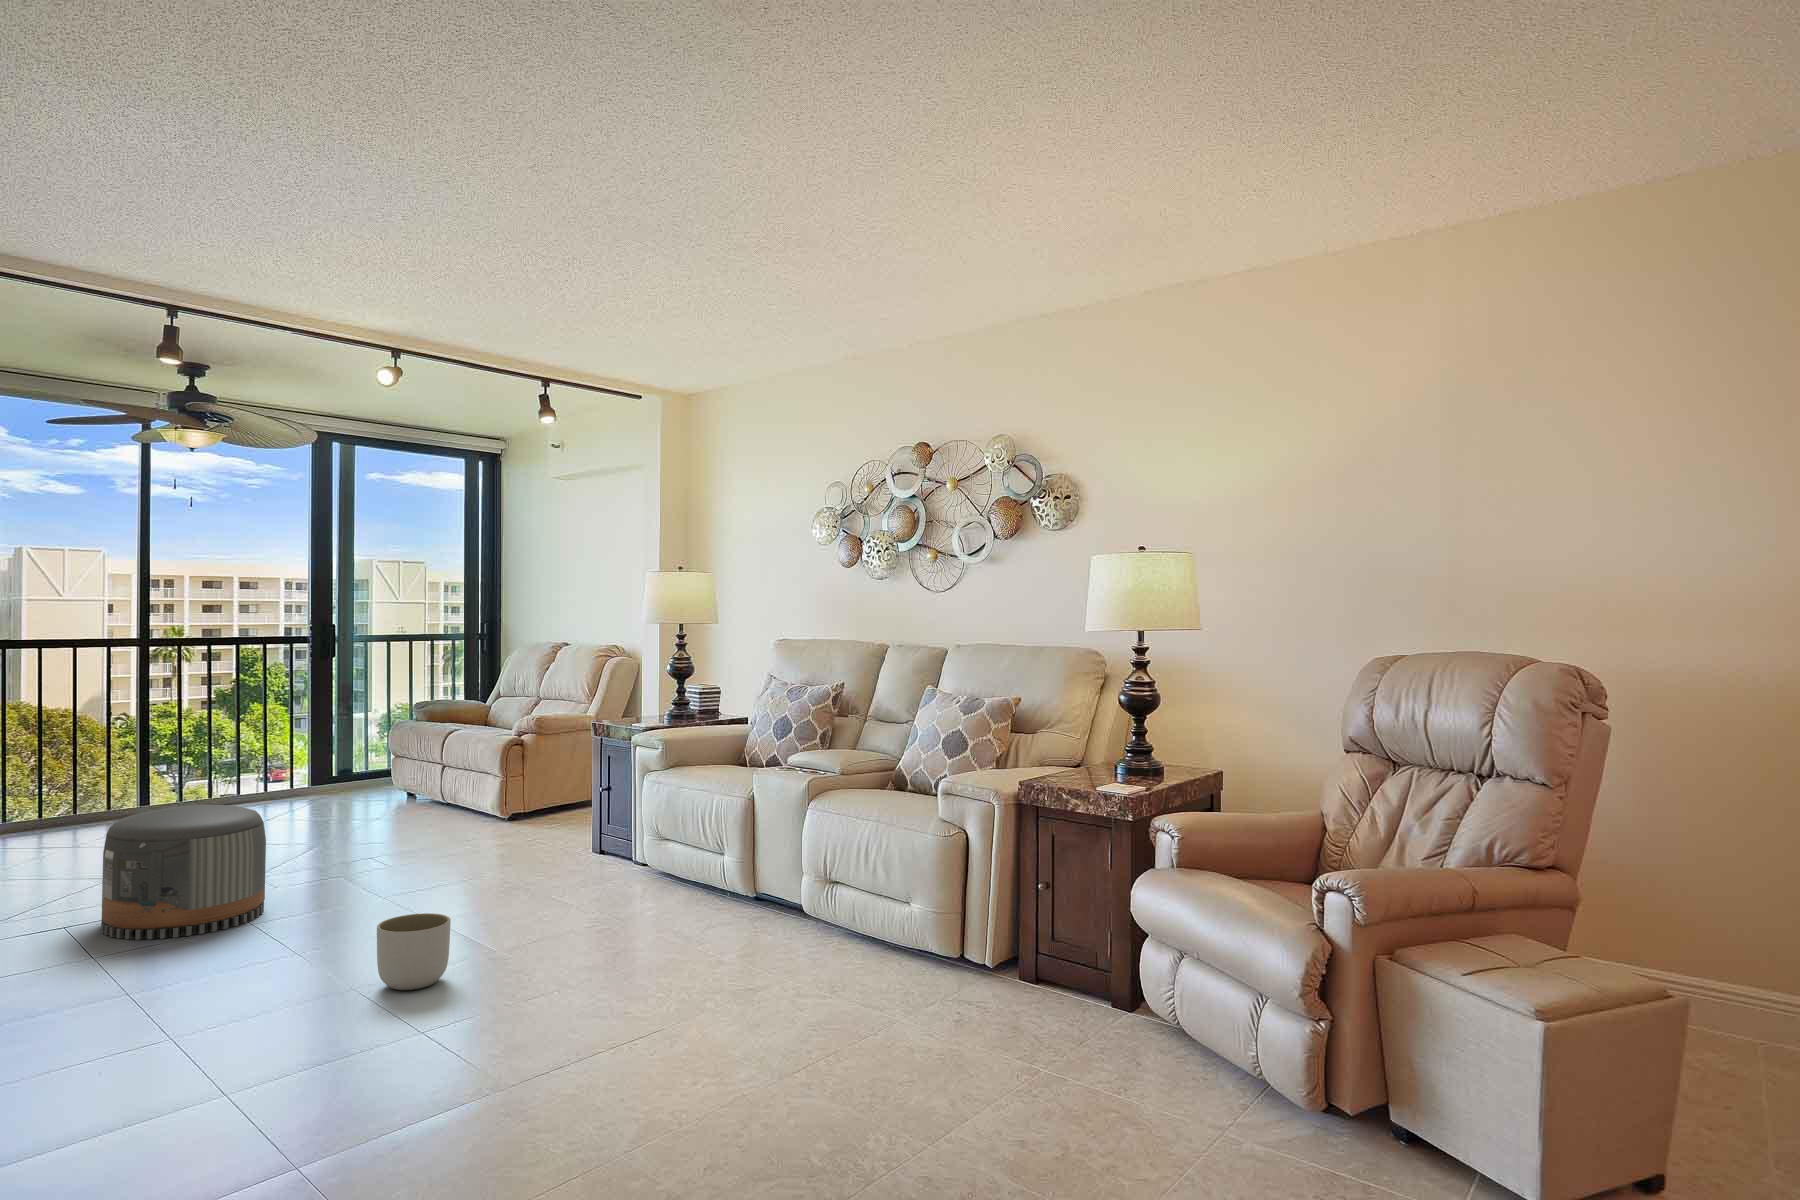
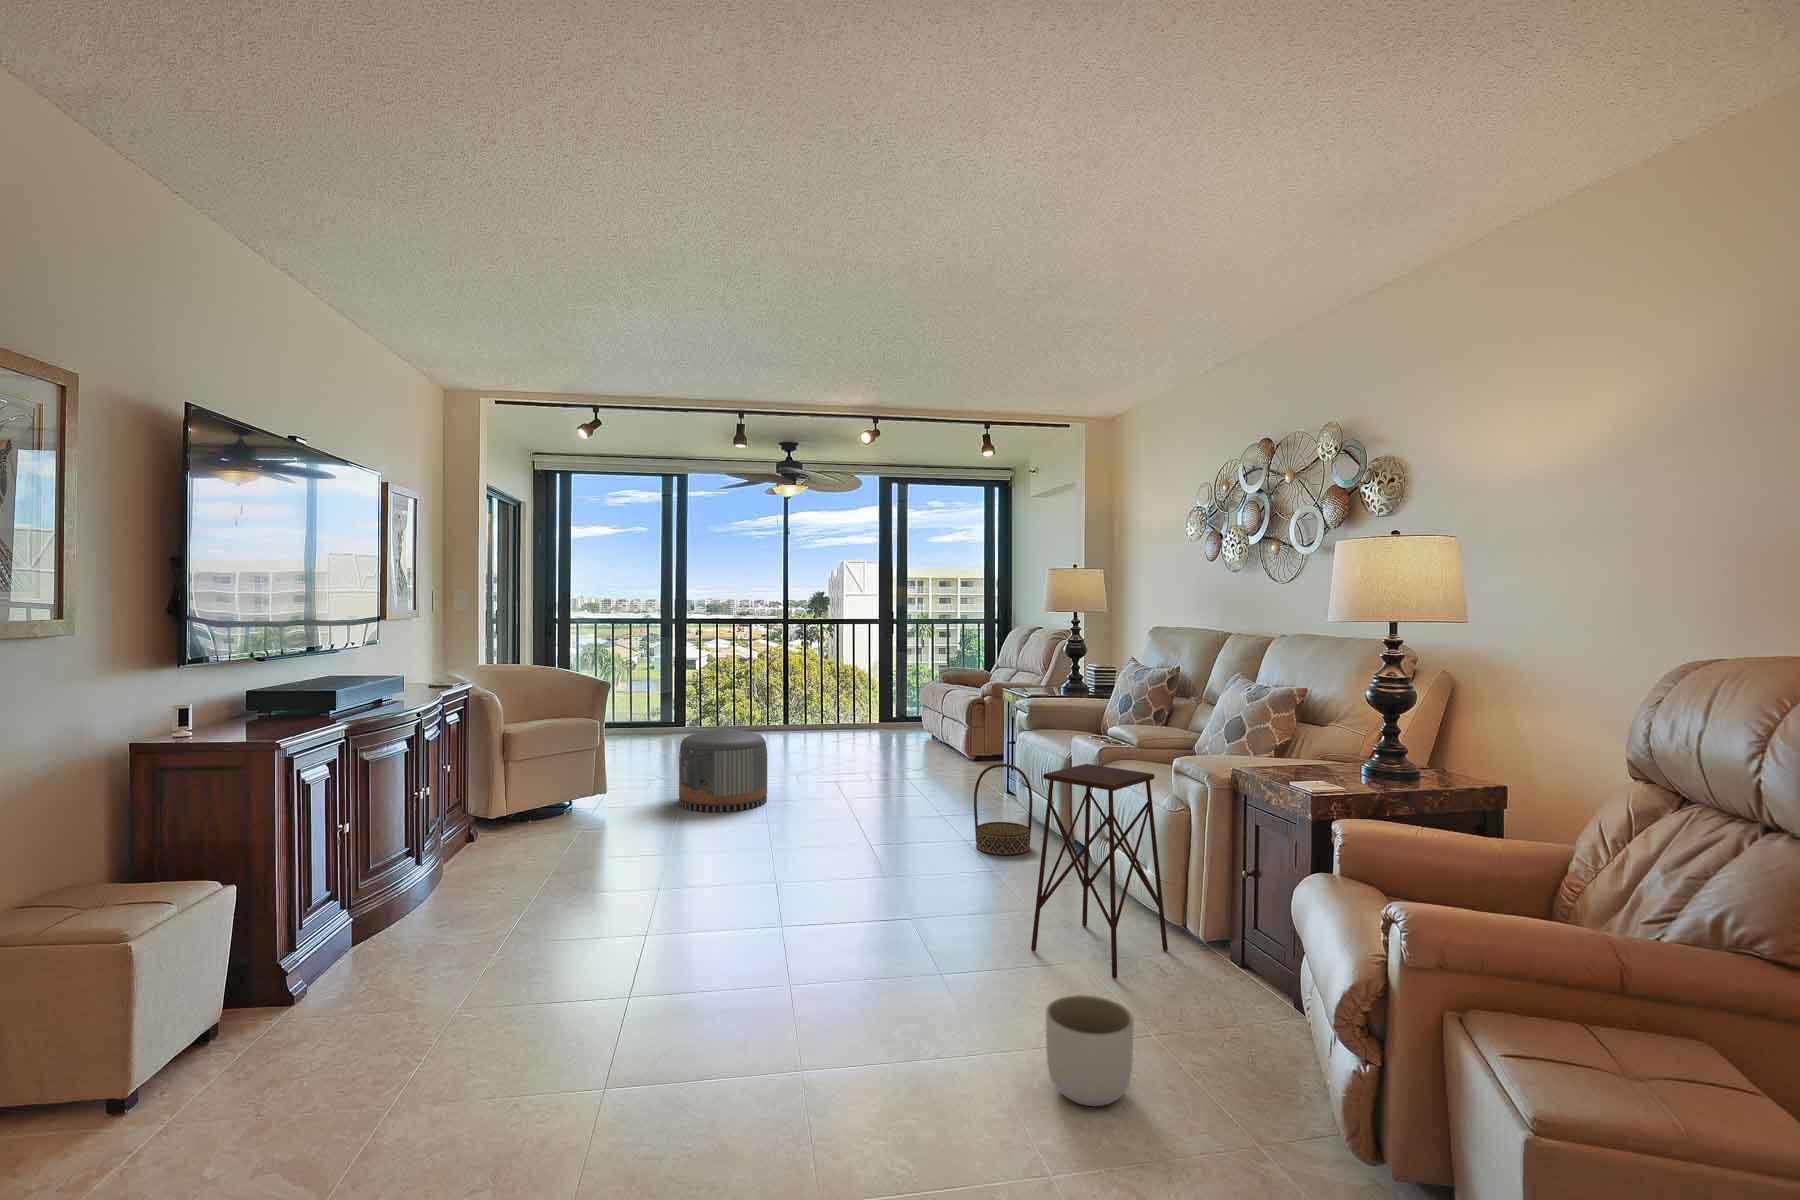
side table: none [839,791,960,1018] -> present [1031,764,1168,979]
basket: none [638,808,708,921] -> present [974,764,1032,855]
planter: present [377,913,451,990] -> present [1046,995,1134,1106]

